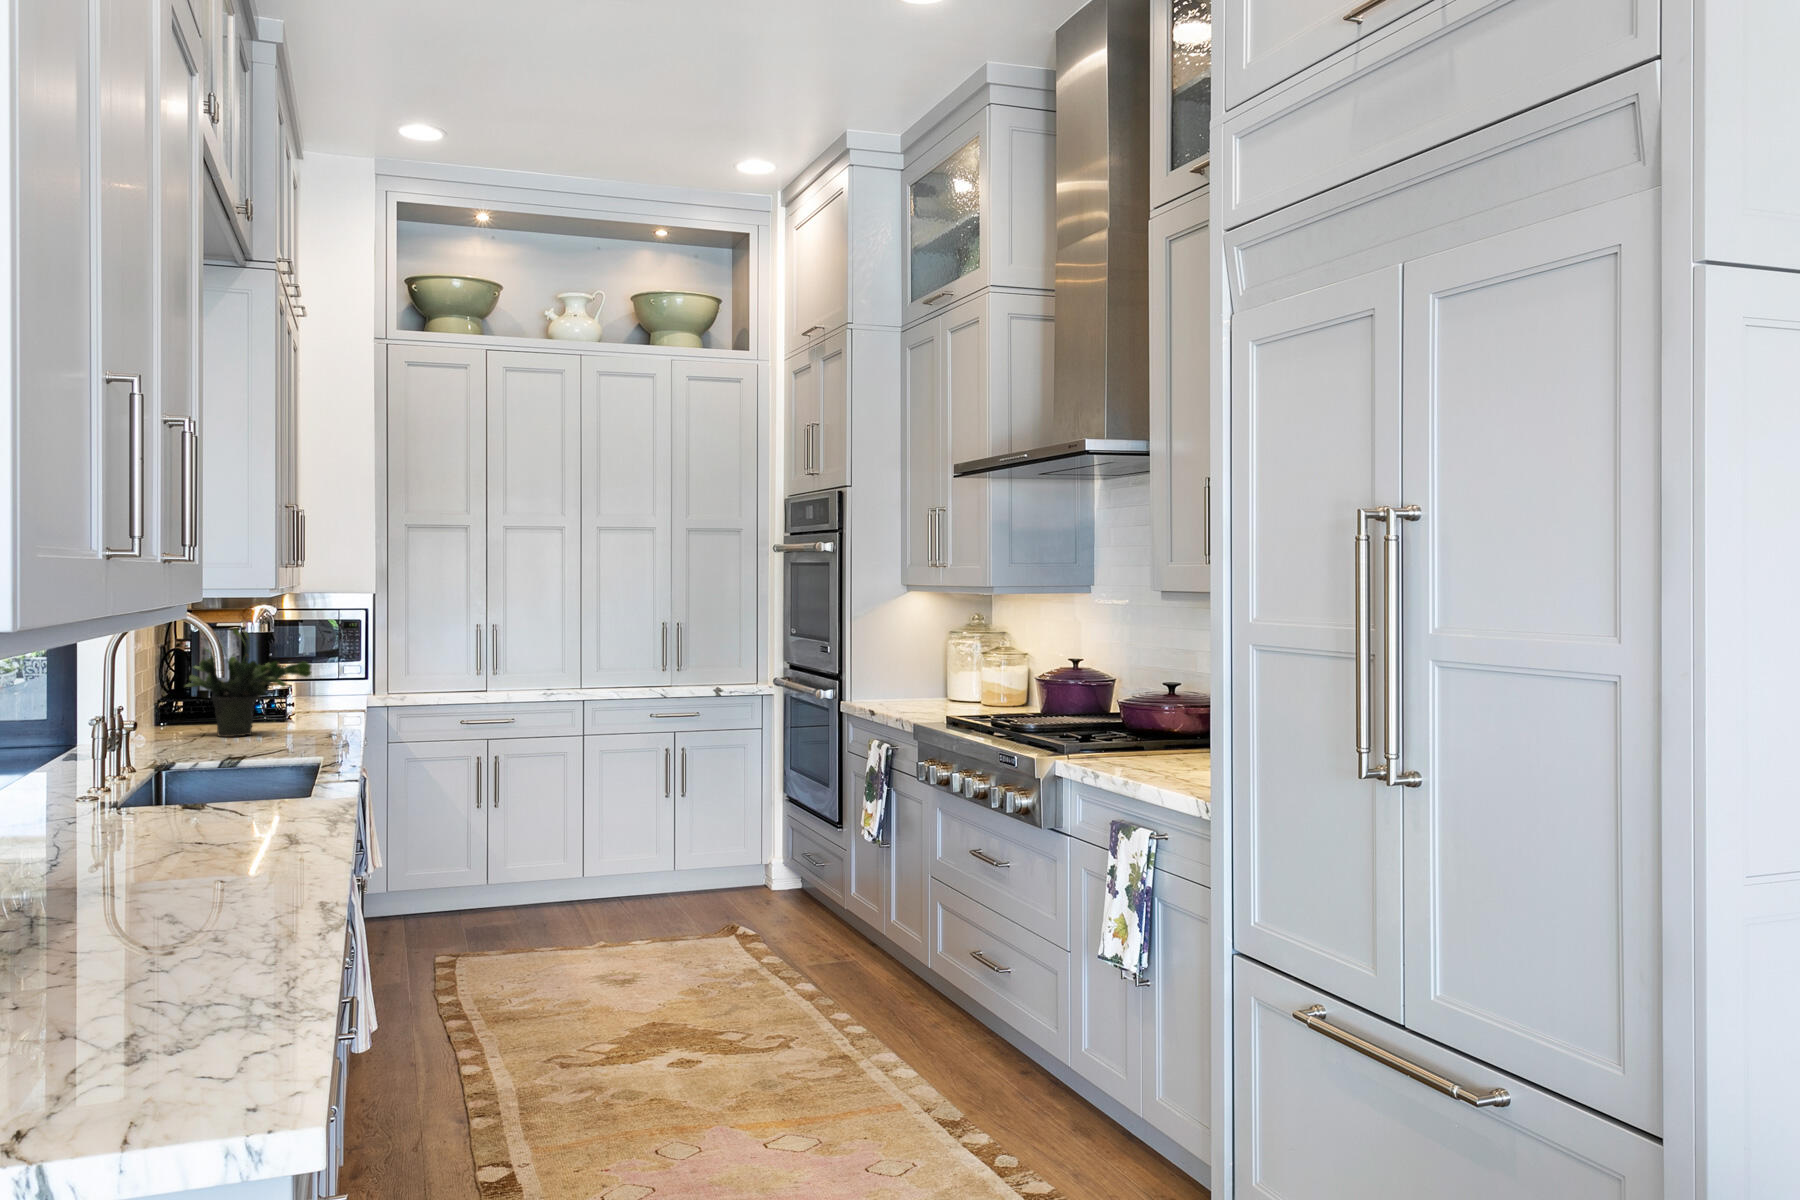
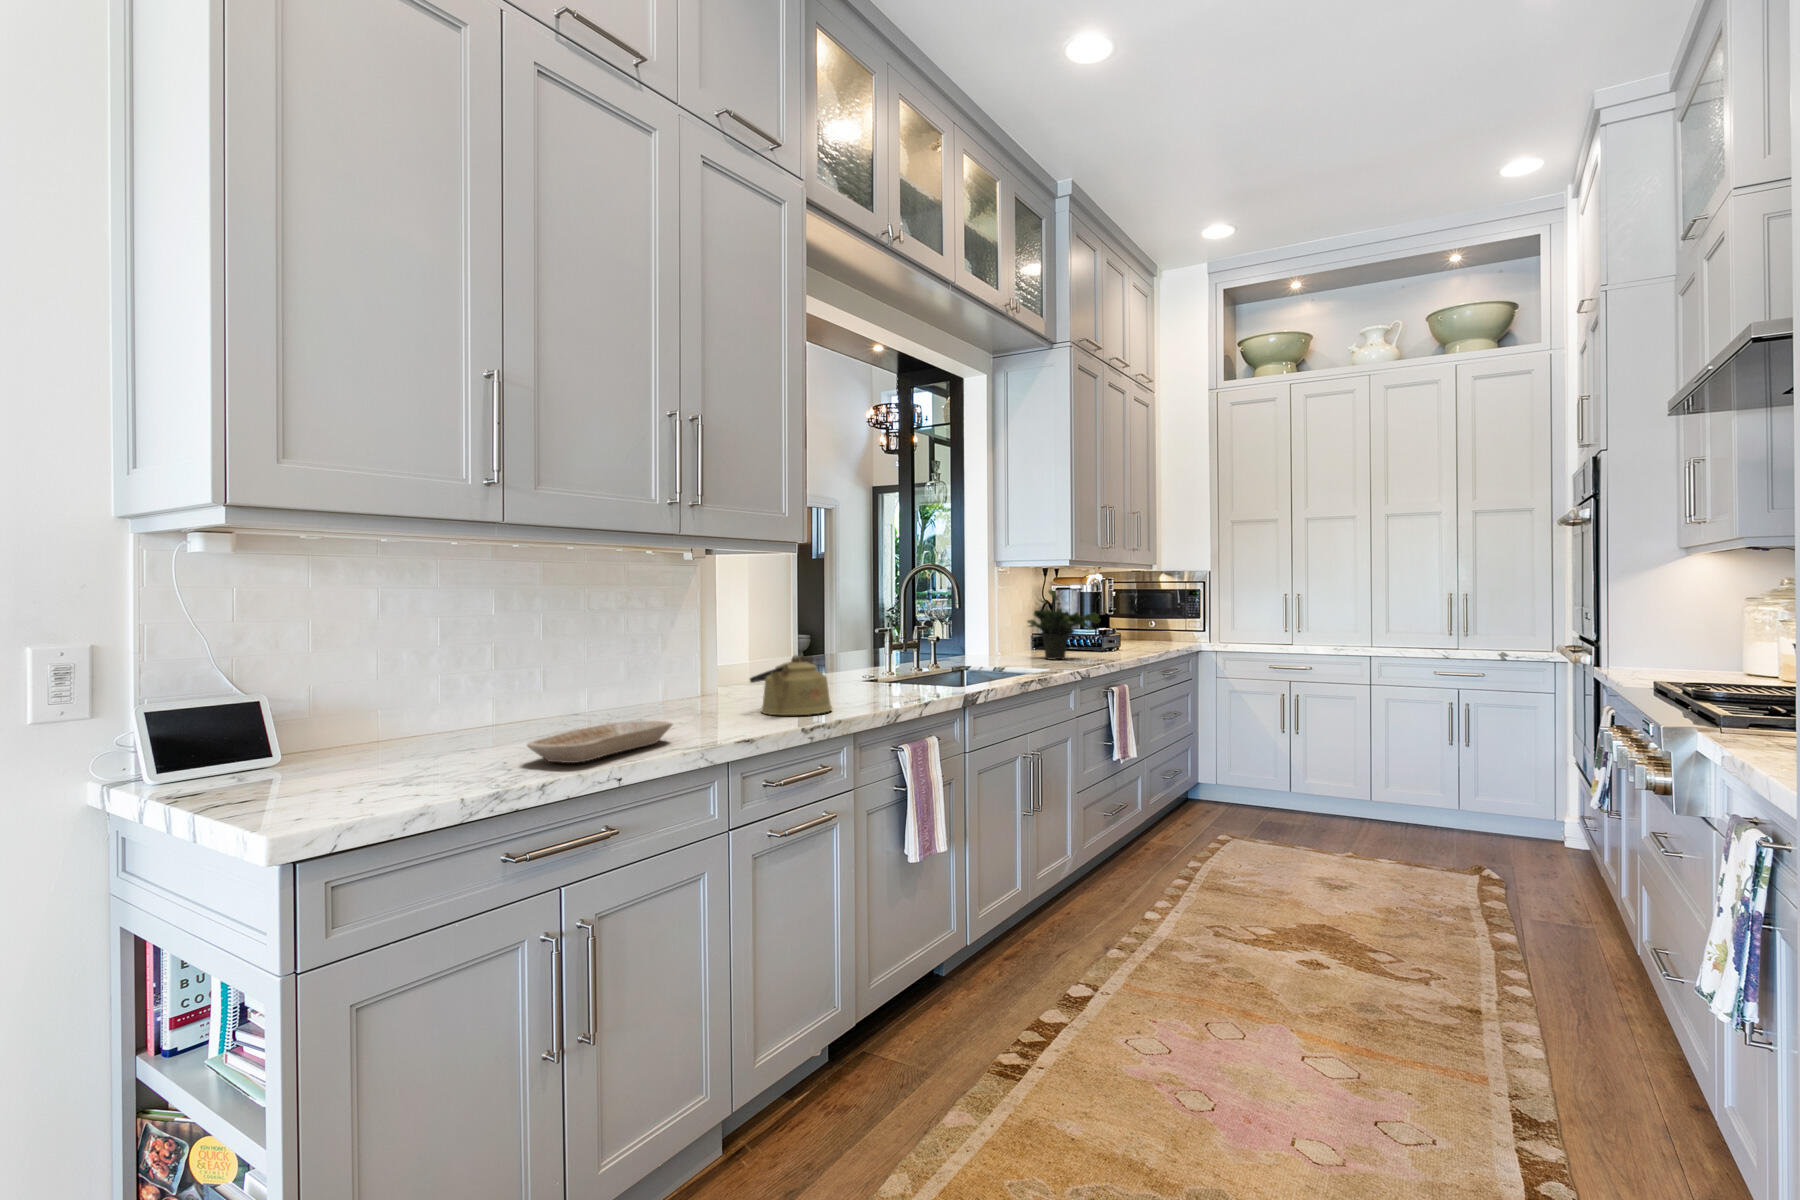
kettle: none [96,766,234,868] -> present [750,655,832,715]
tray: none [51,895,218,983] -> present [527,721,672,763]

